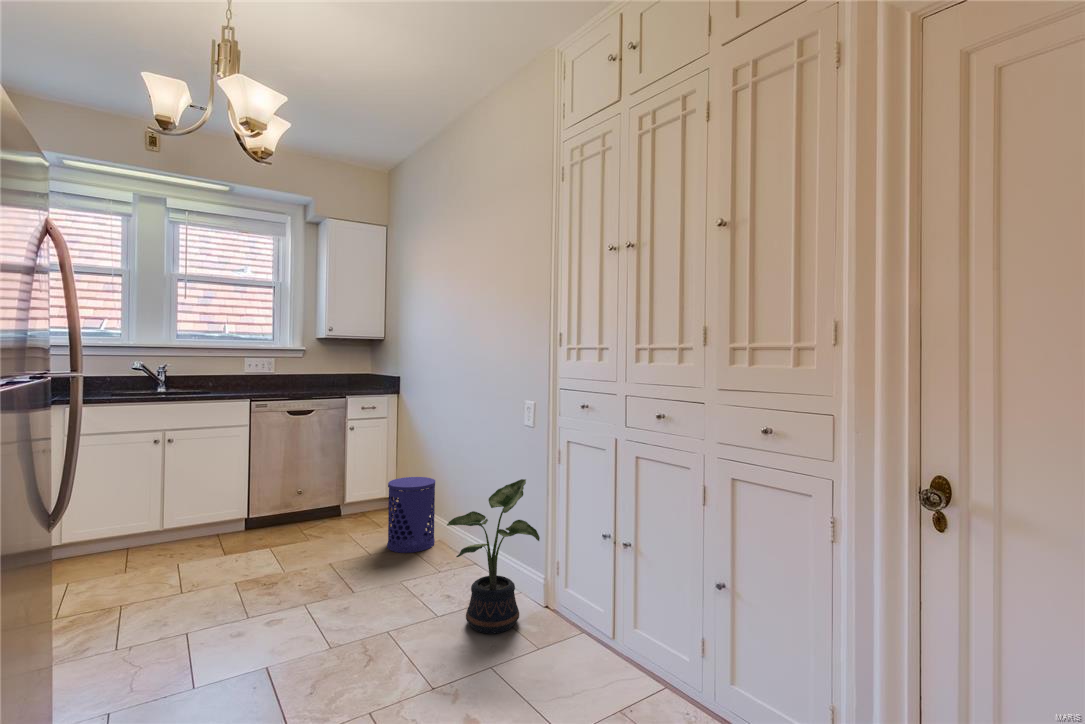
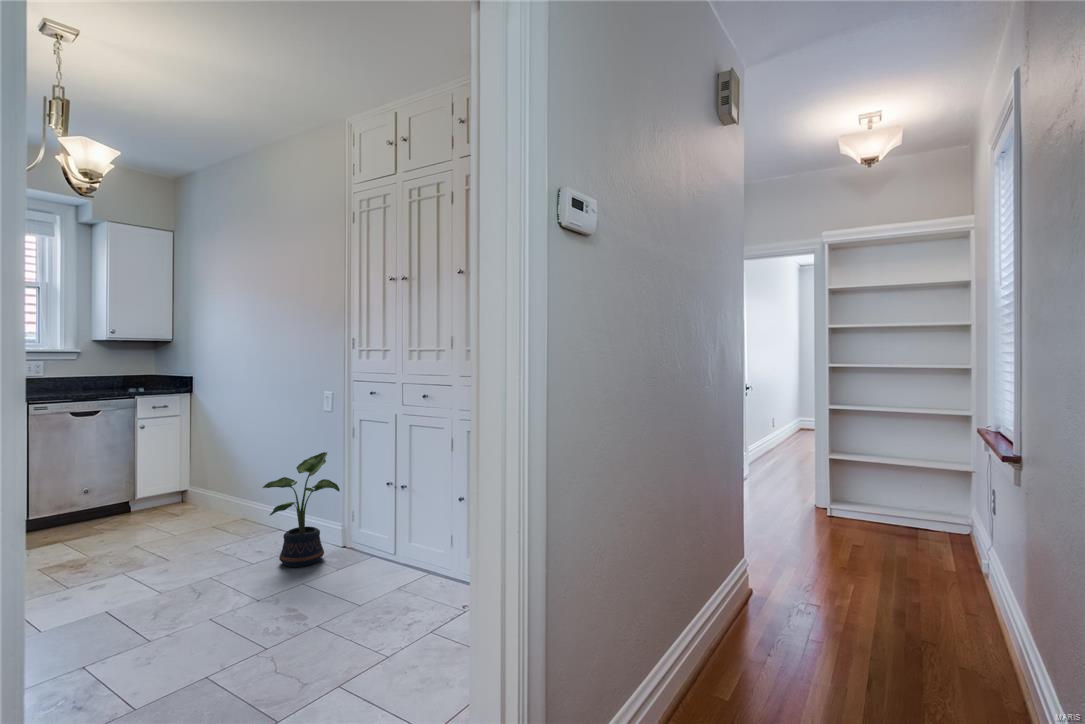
waste bin: present [387,477,435,553] -> none [192,466,239,532]

